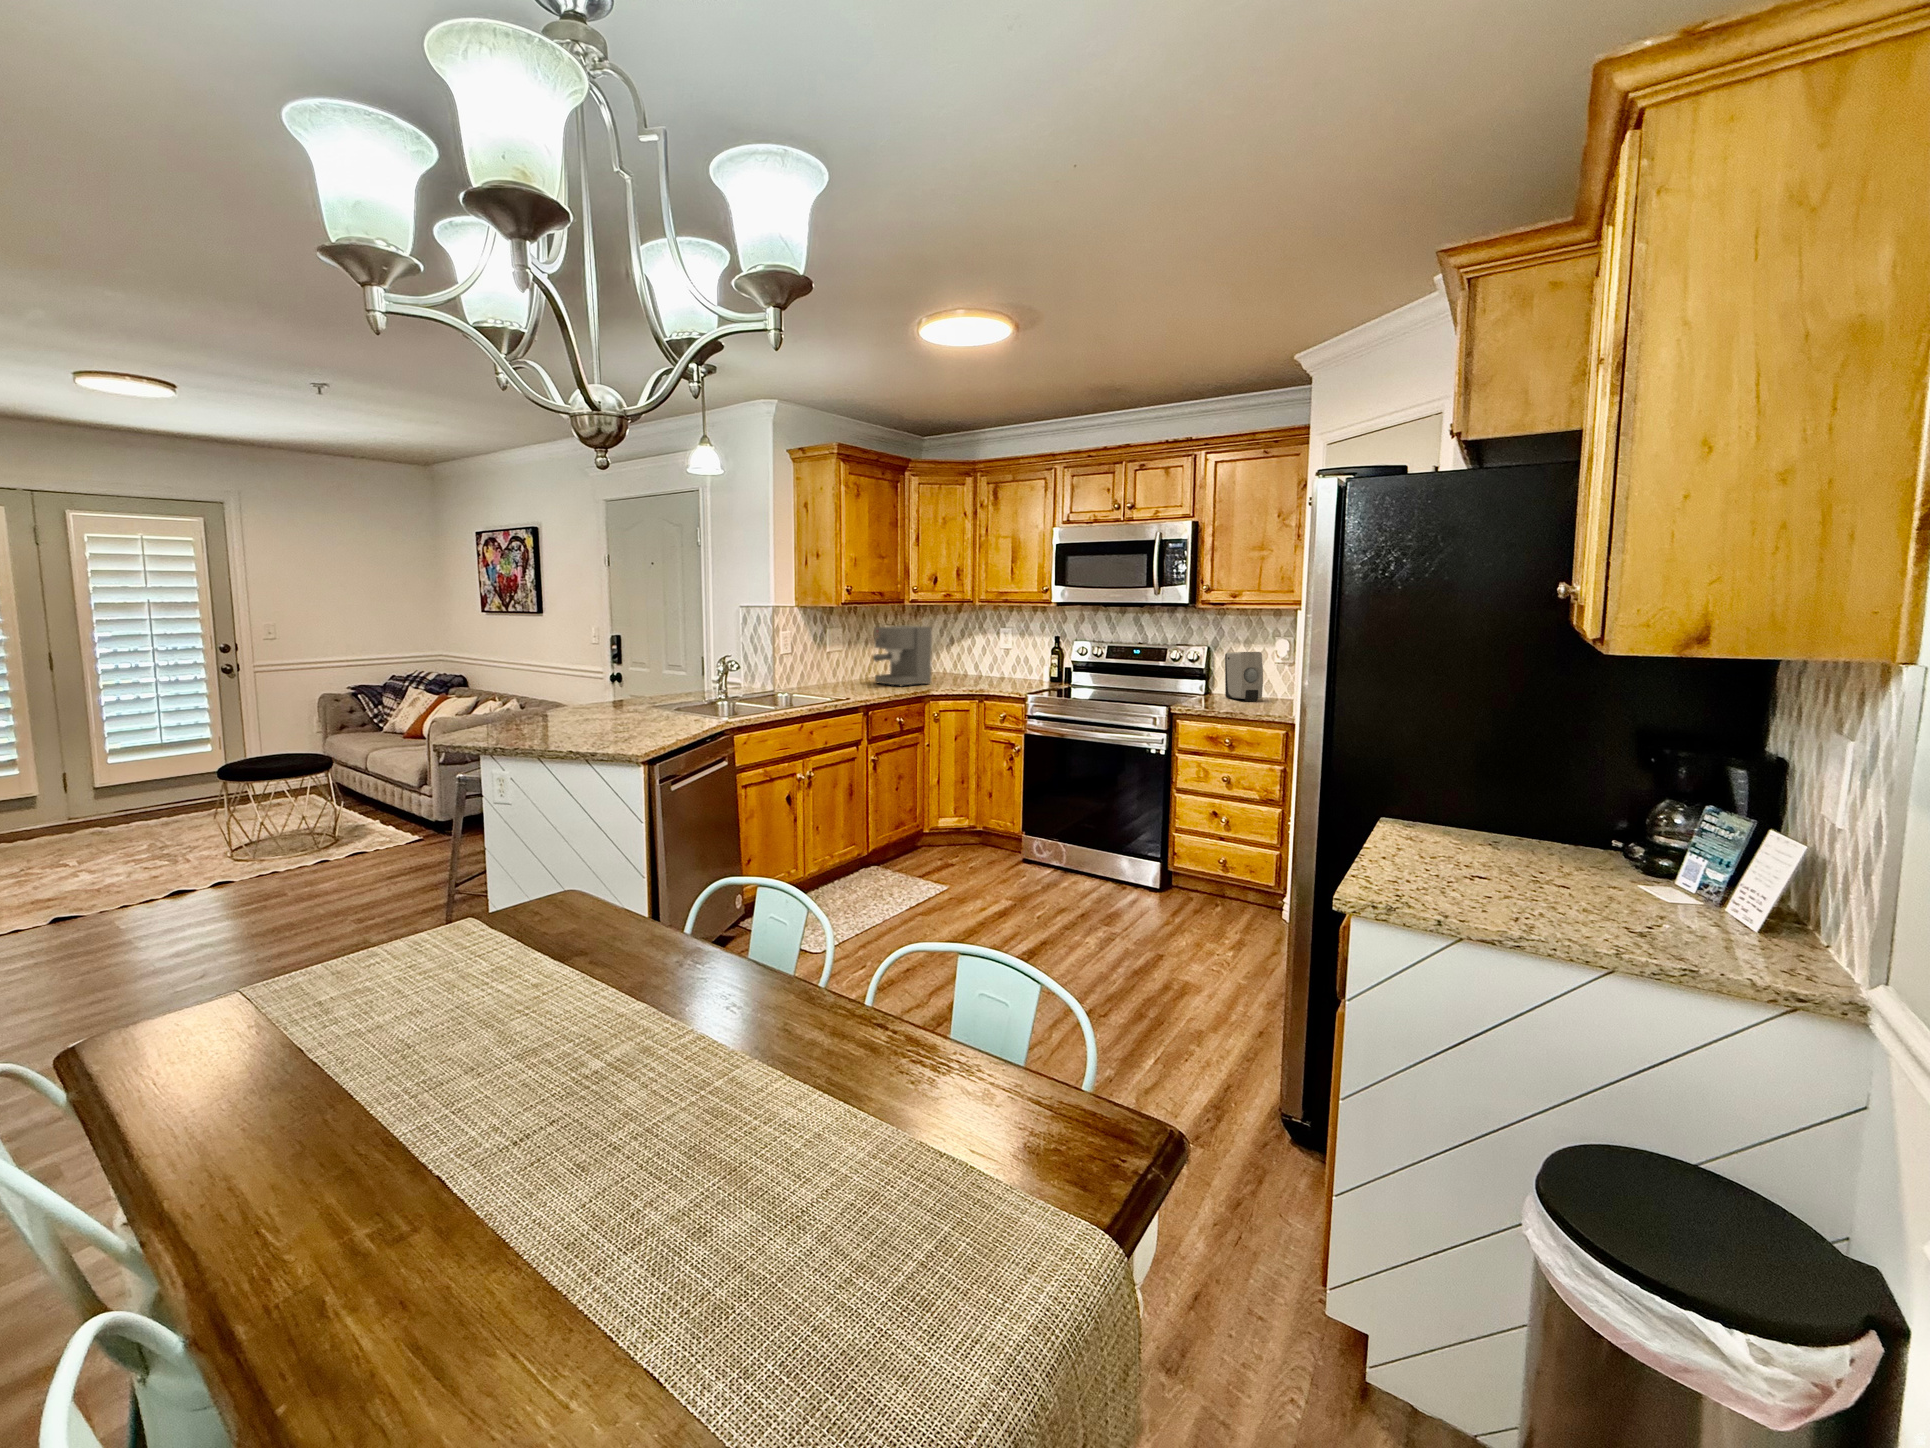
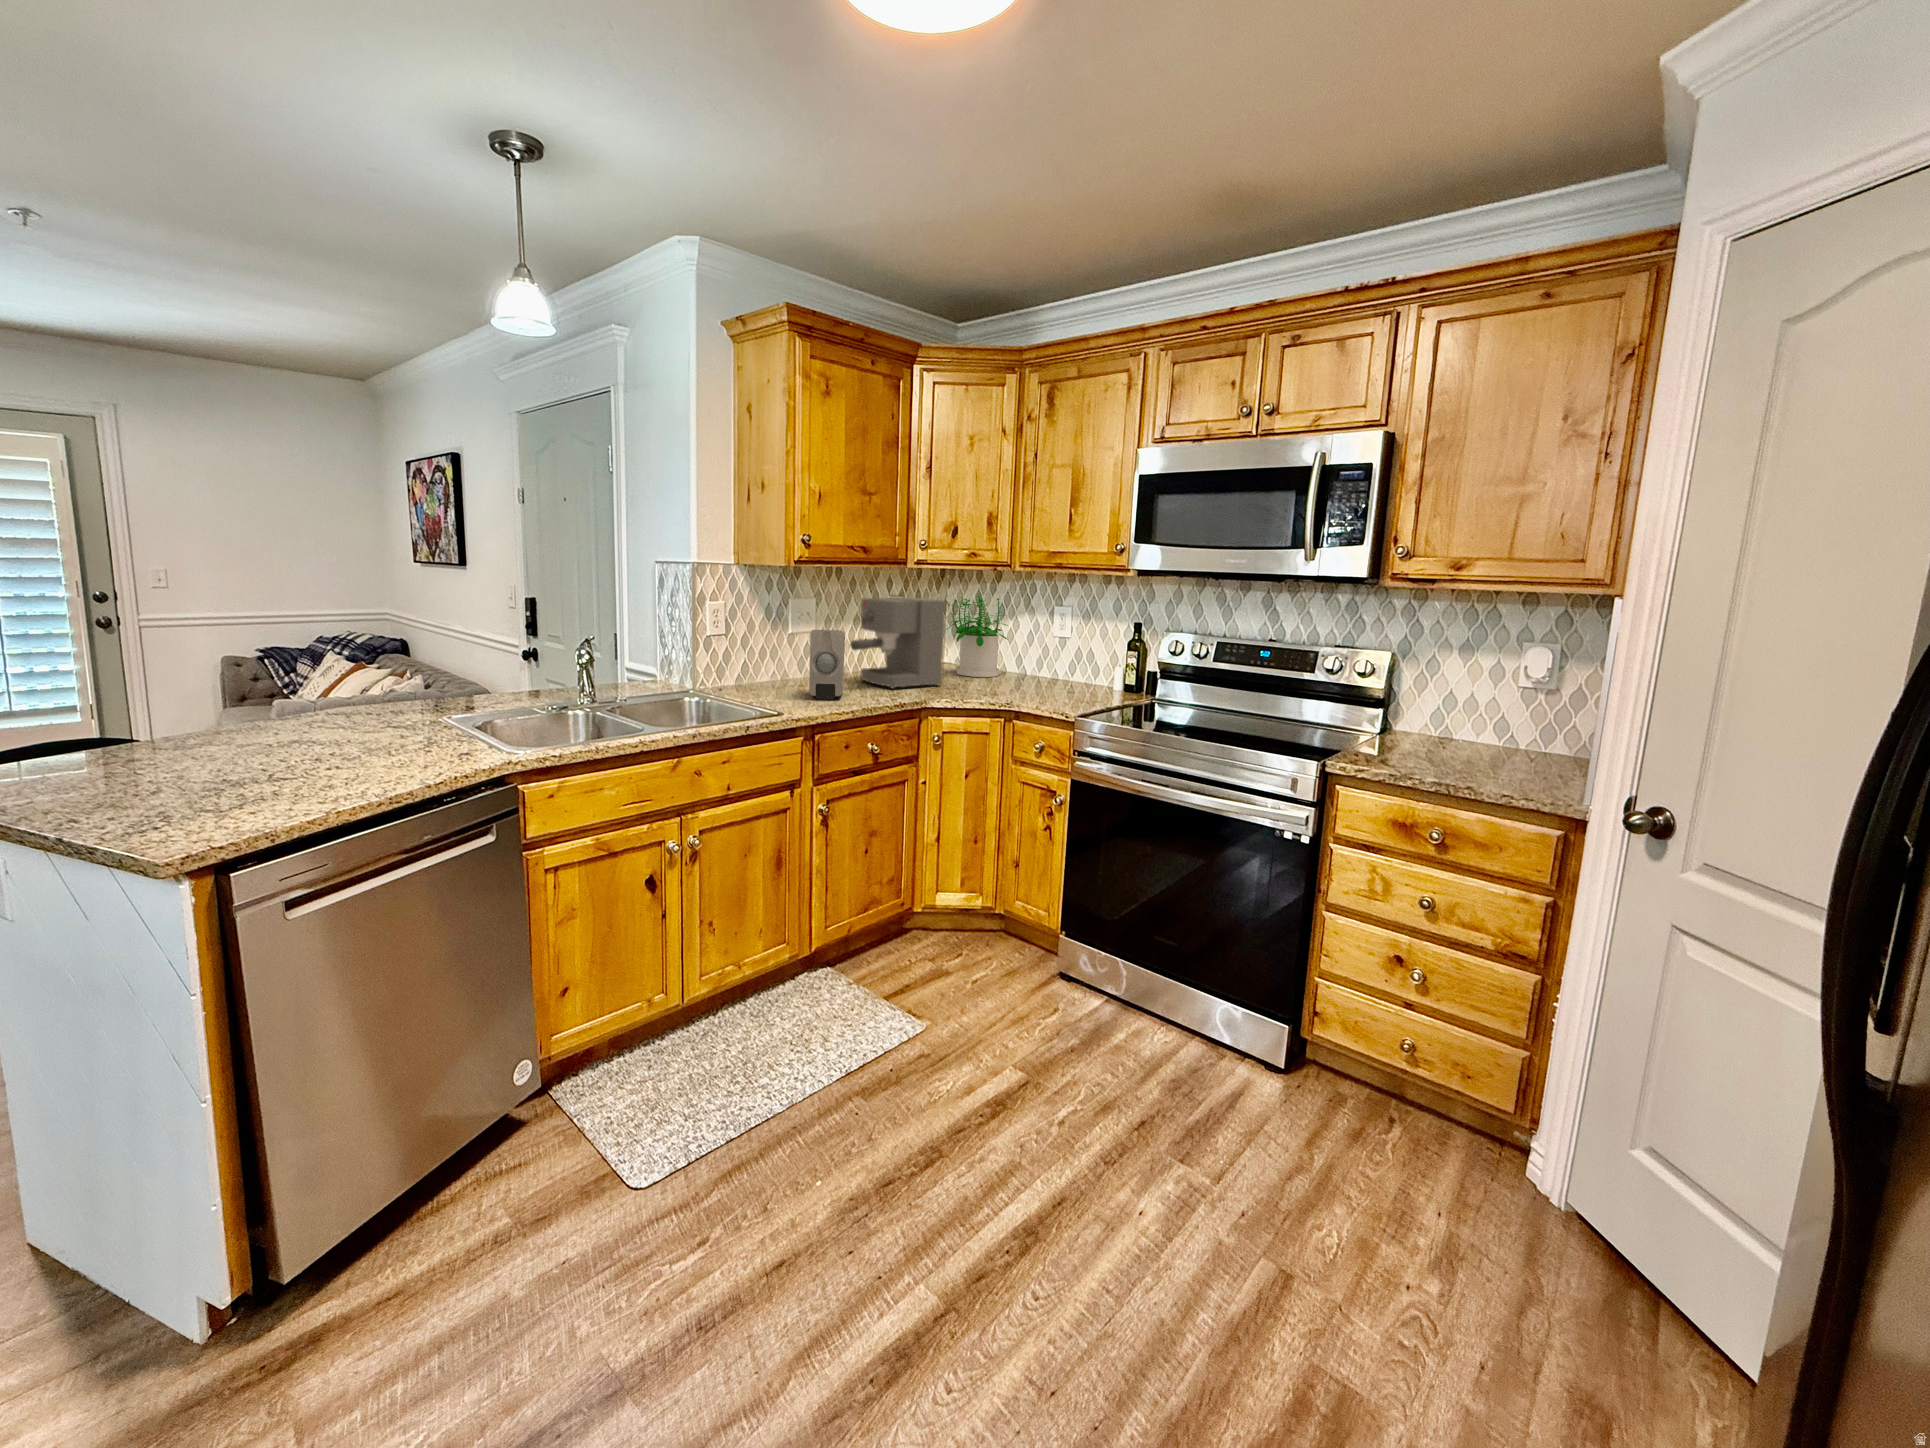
potted plant: none [925,624,970,679] -> present [945,596,1008,677]
soap dispenser: present [1225,652,1263,701] -> present [809,630,845,700]

